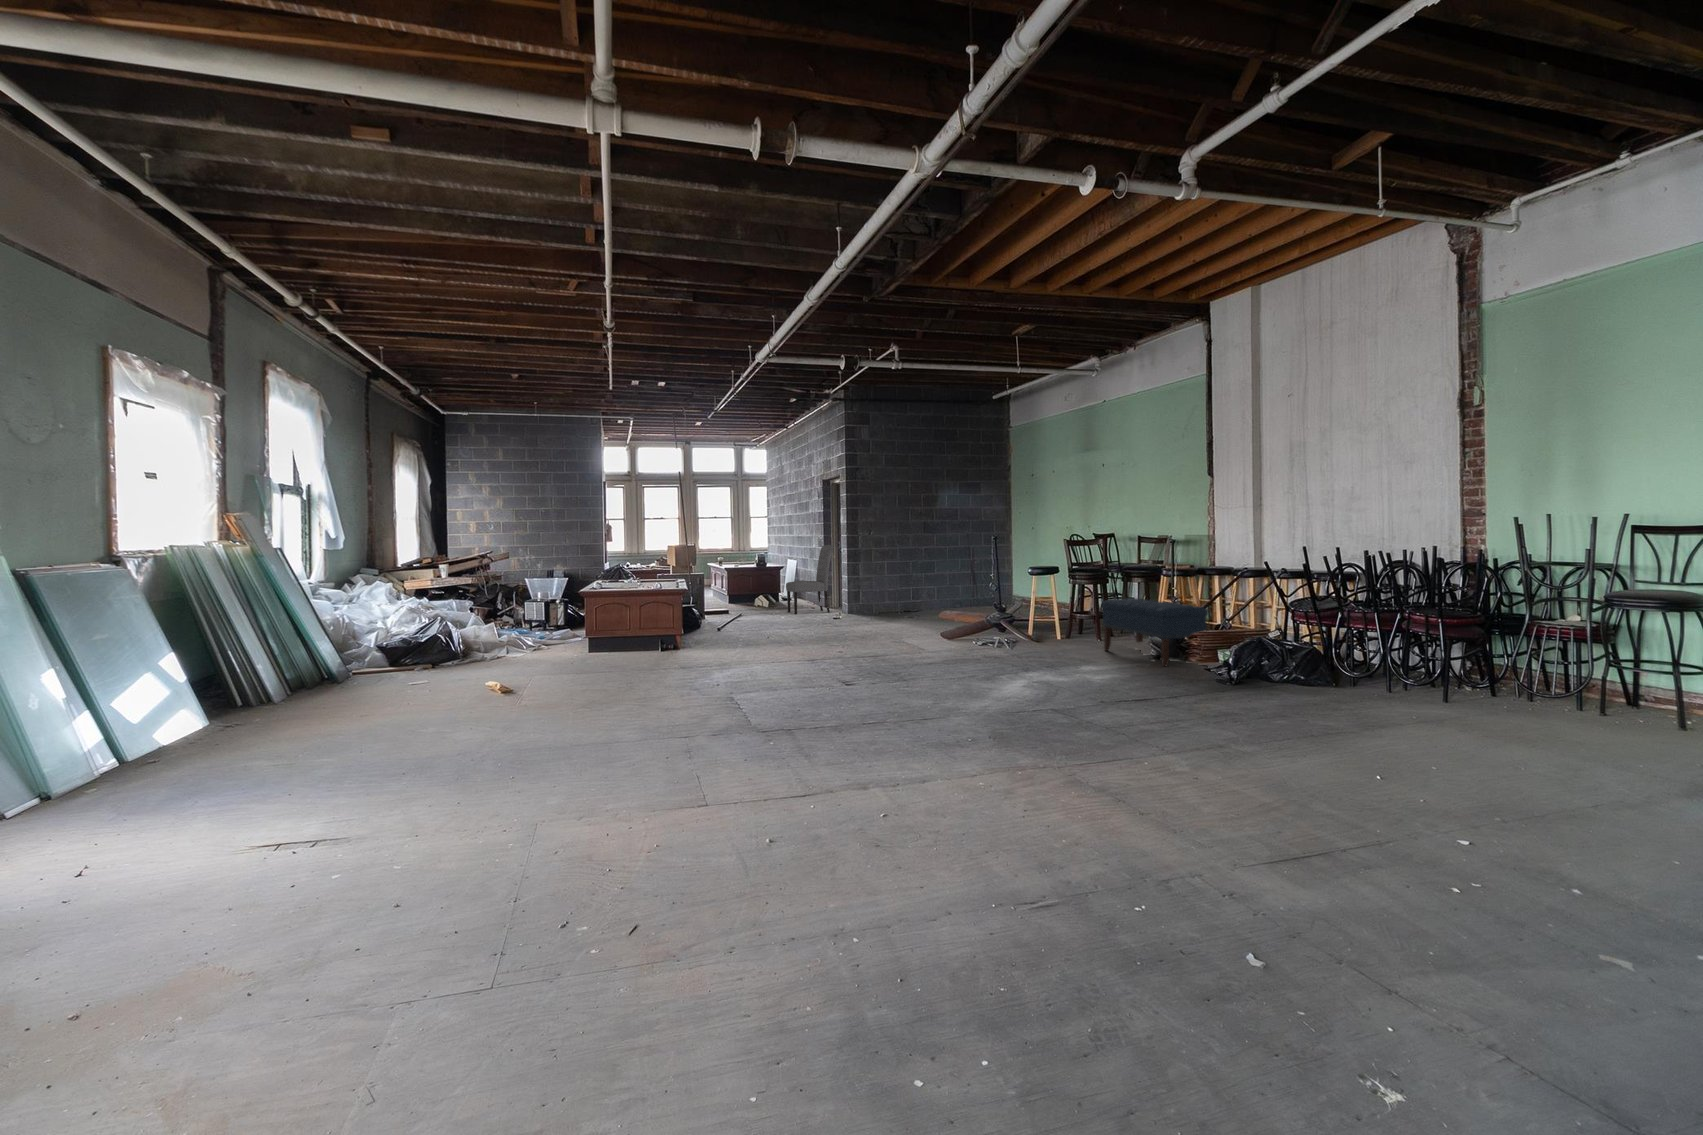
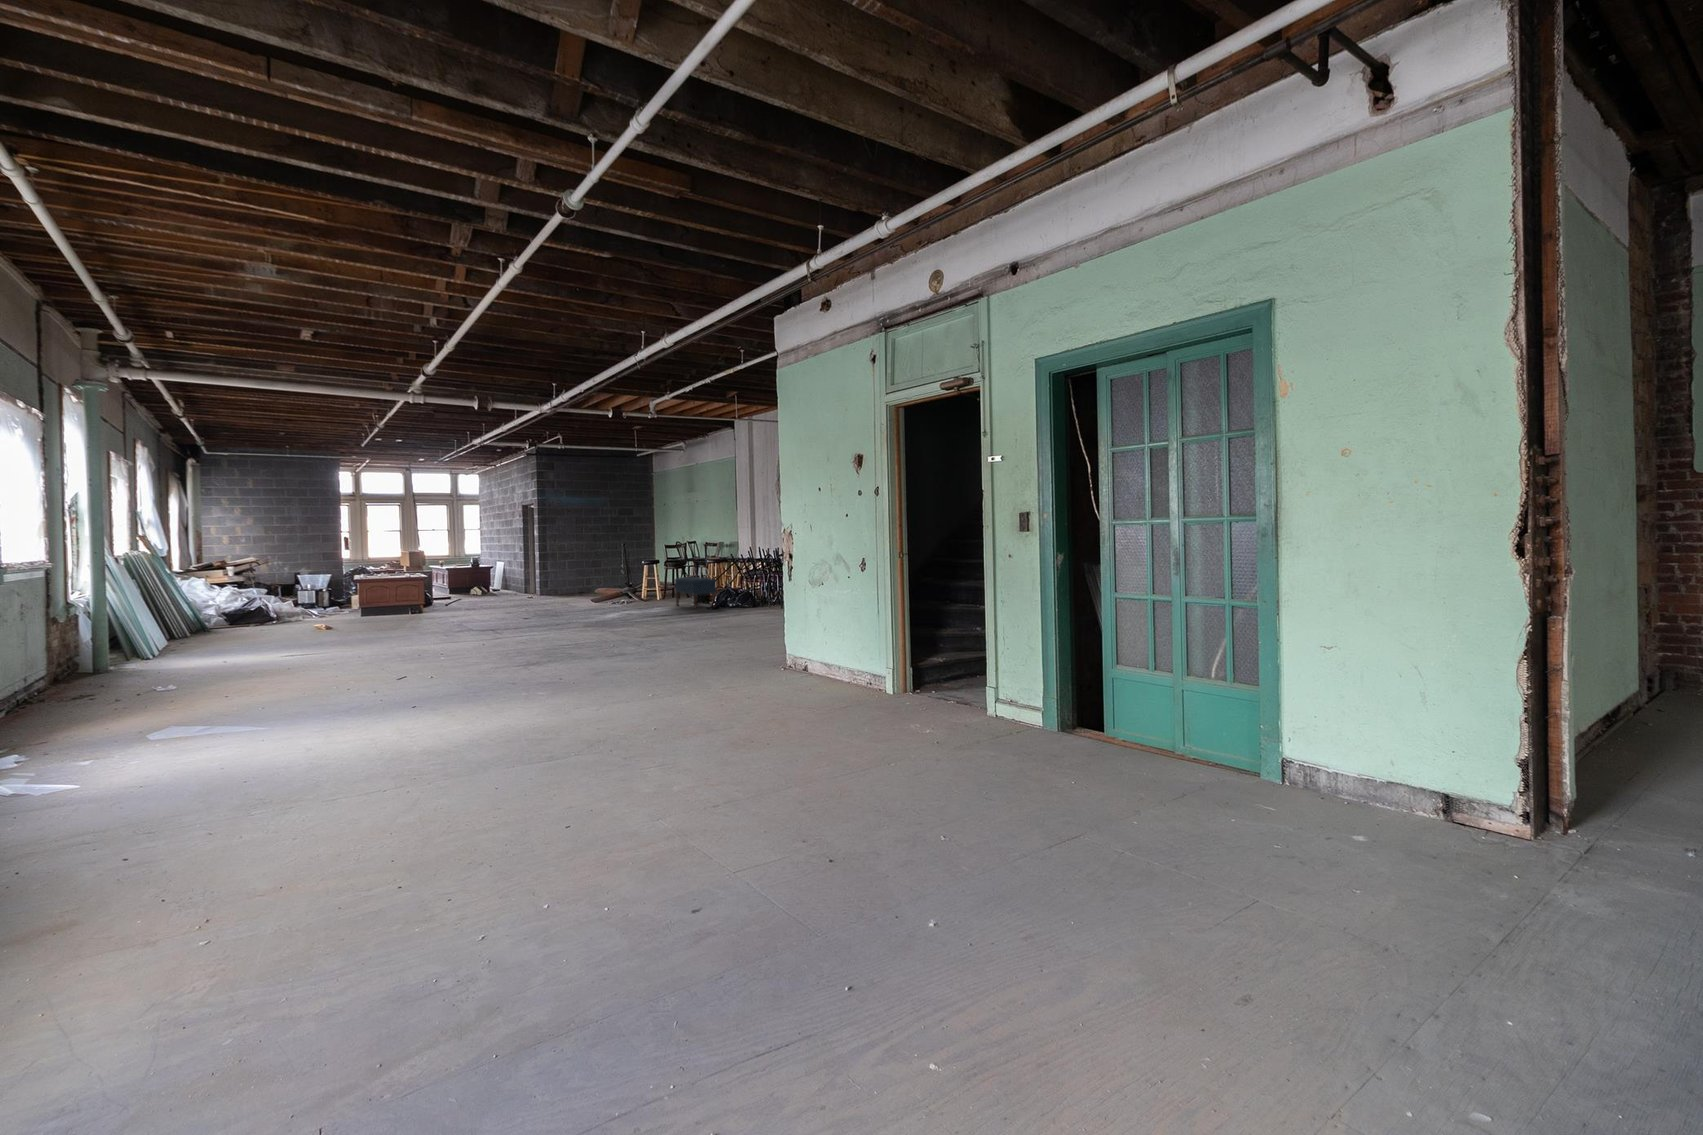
chair: present [786,545,834,614] -> none [494,550,531,598]

